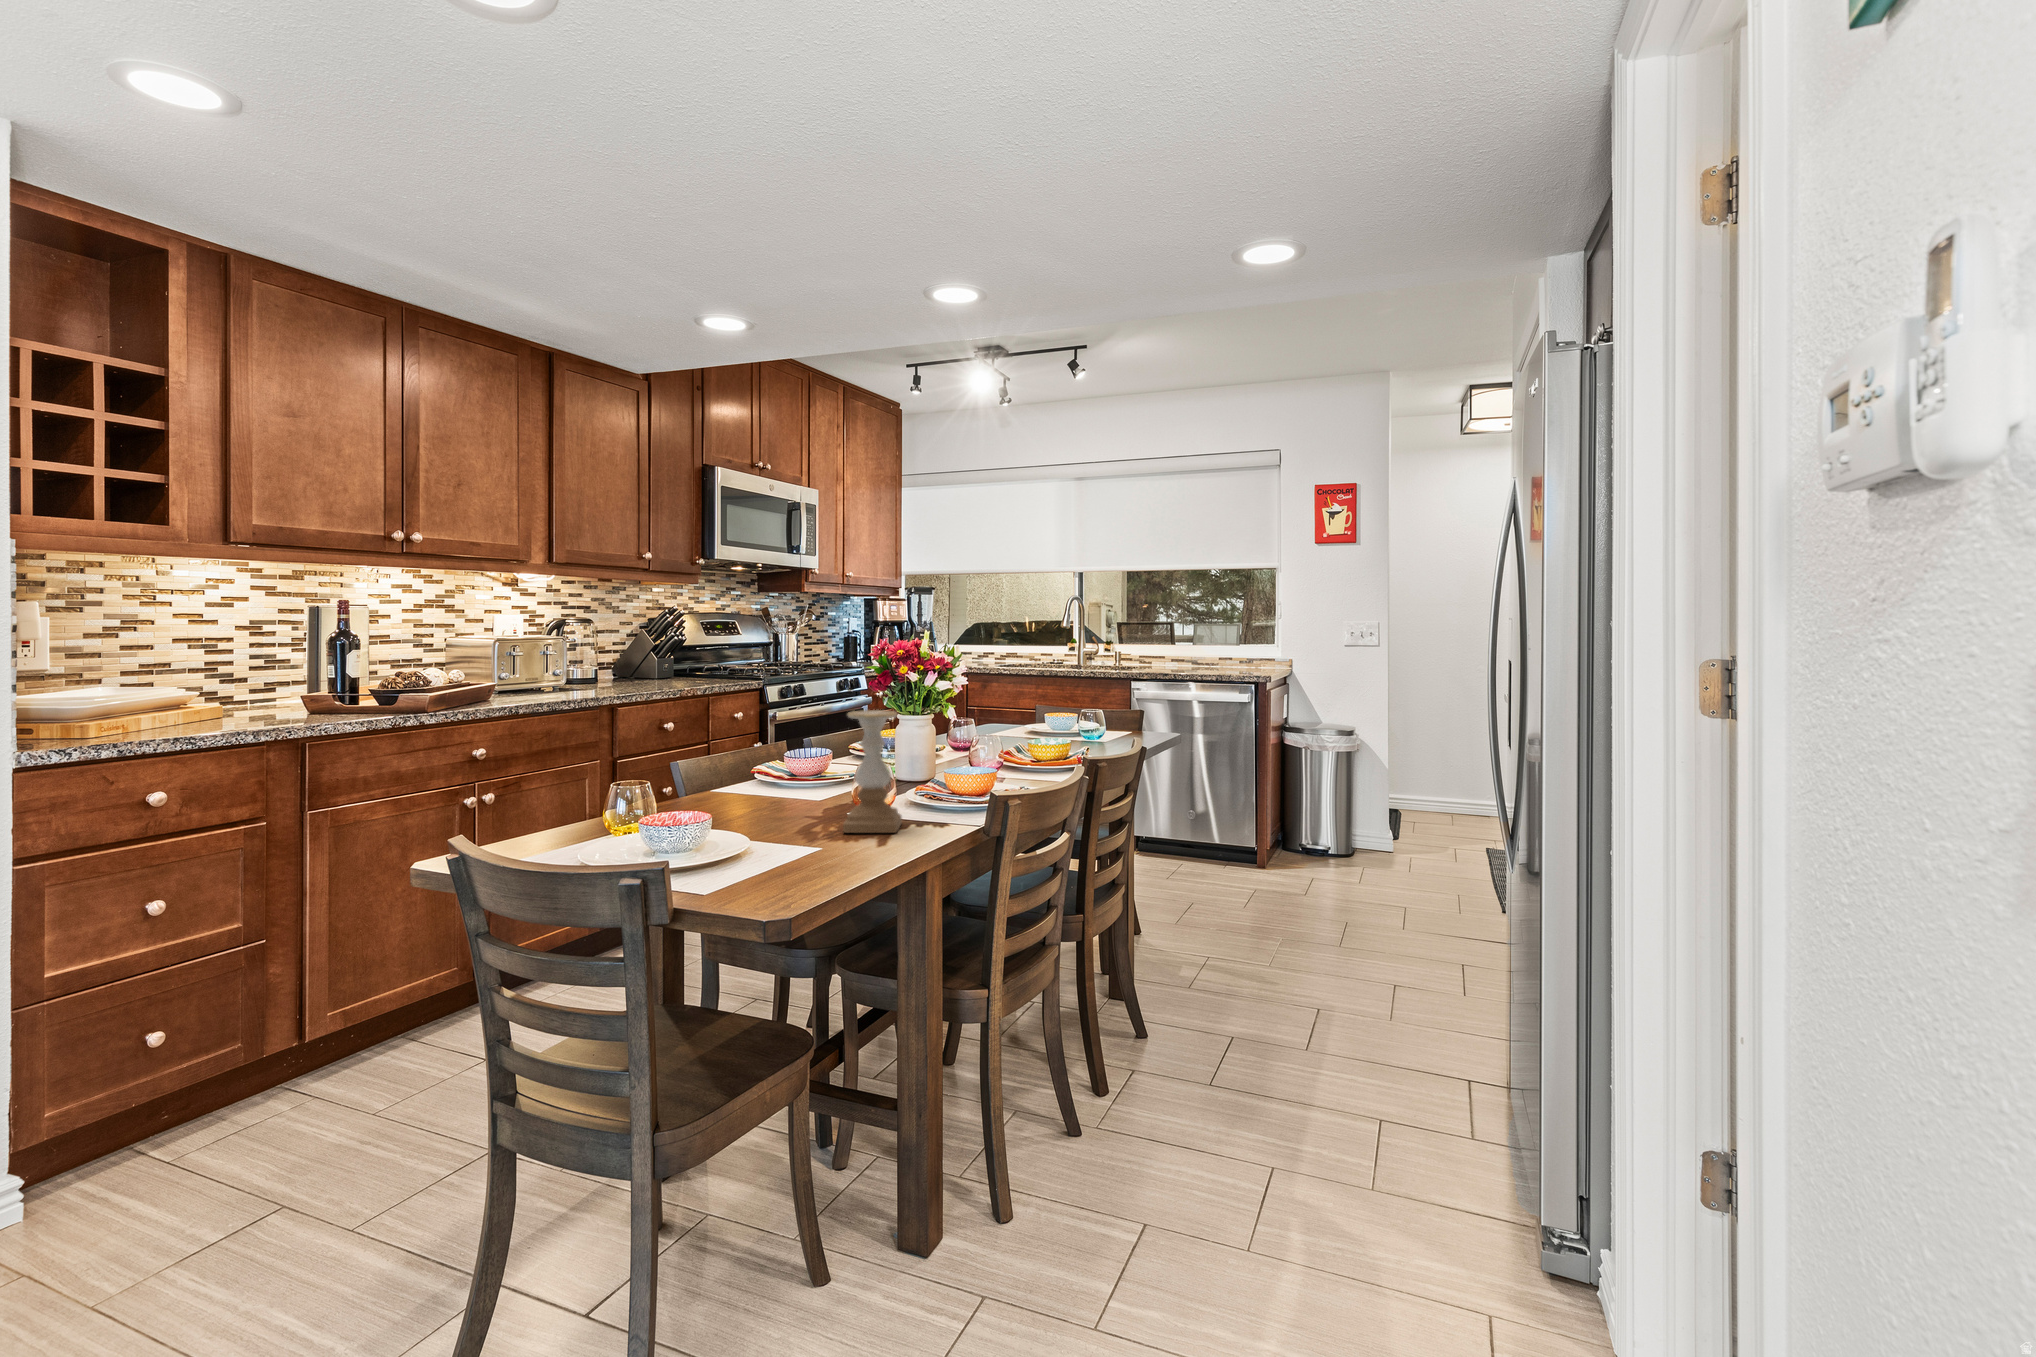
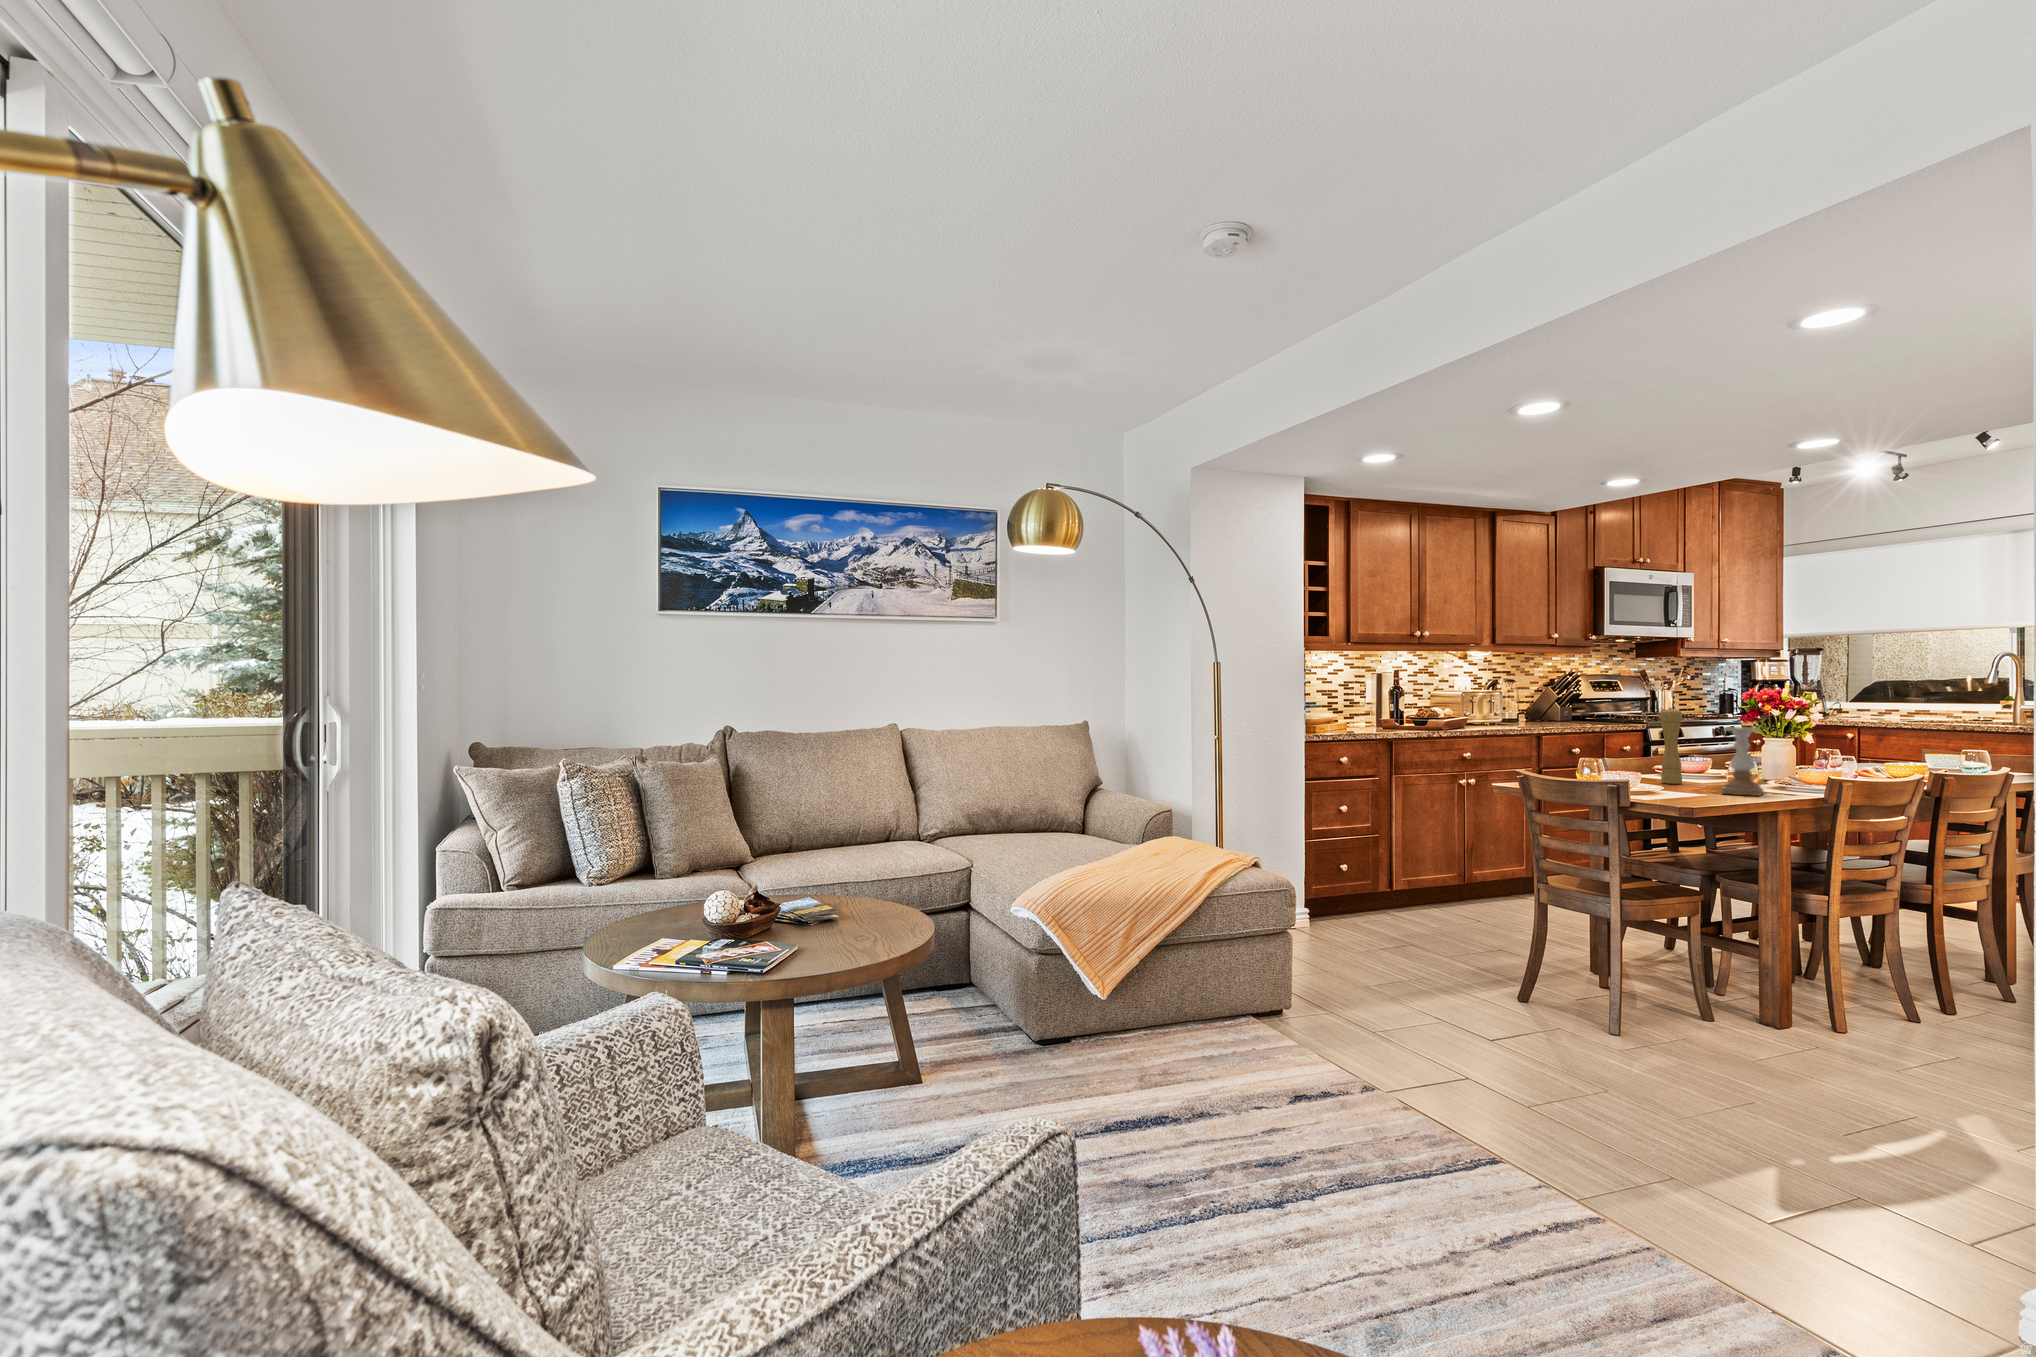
pepper mill: none [755,675,788,806] -> present [1660,708,1682,784]

